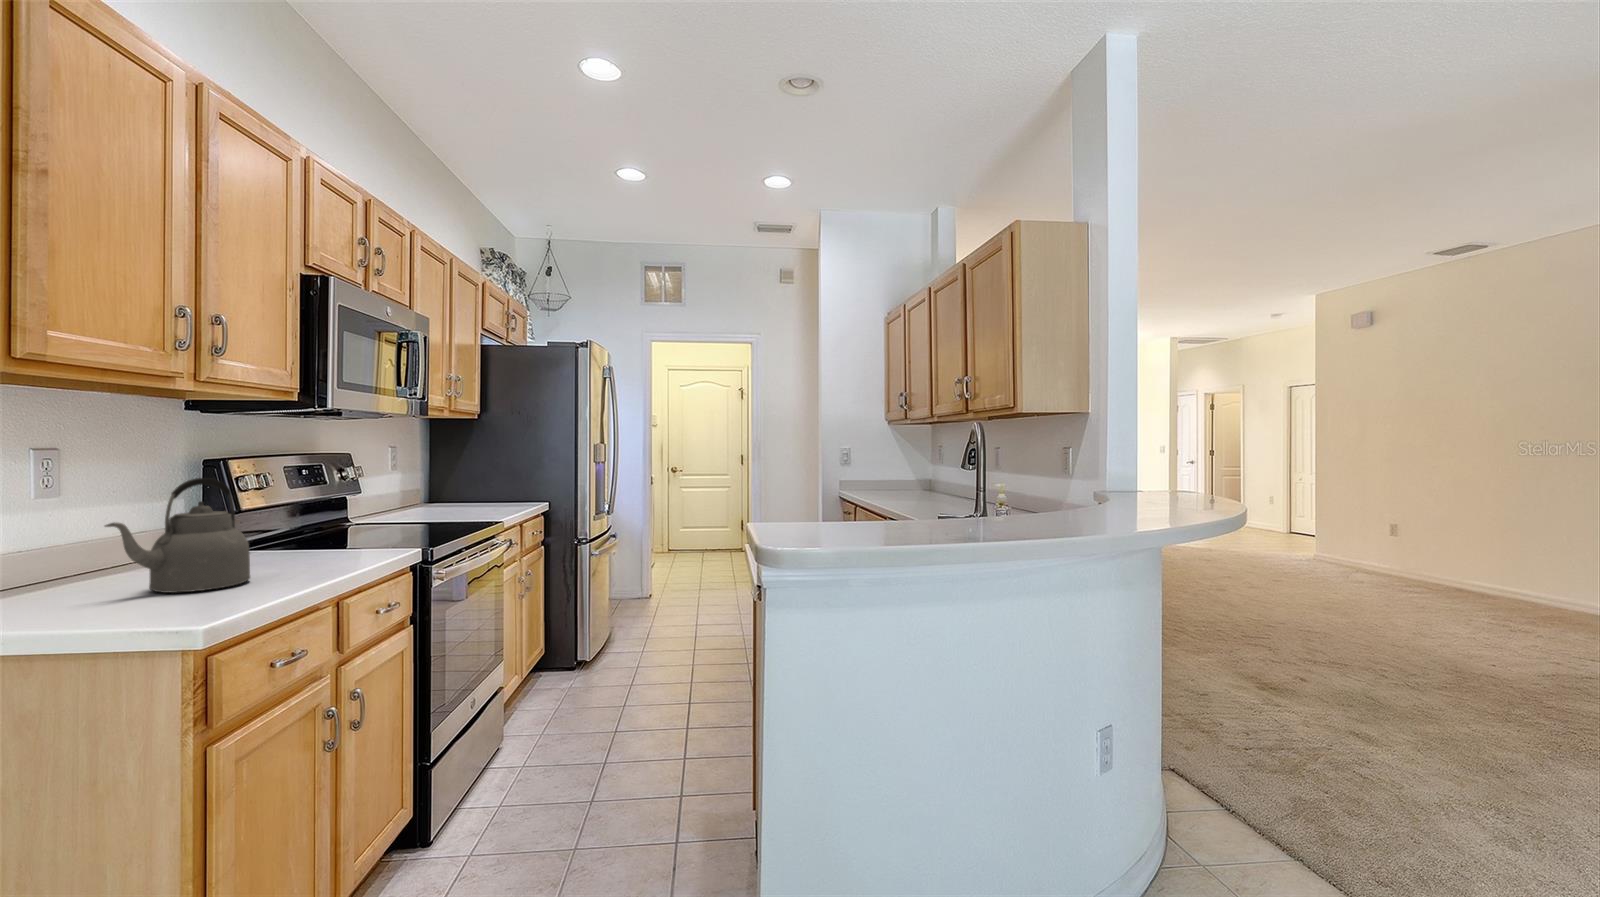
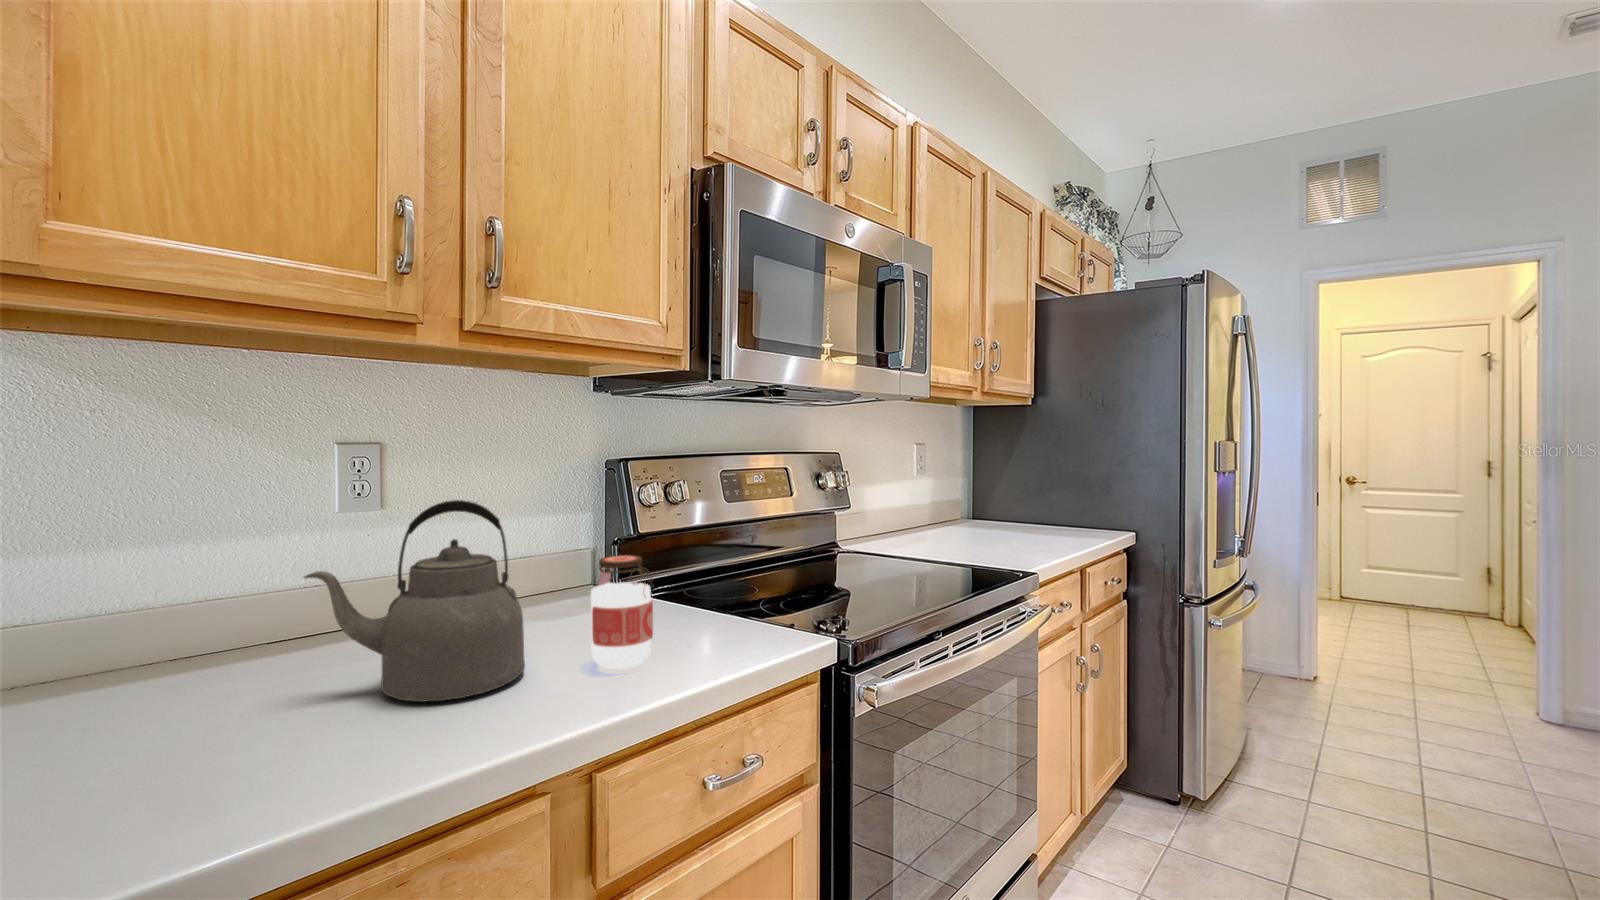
jar: none [282,508,326,571] -> present [591,555,653,669]

